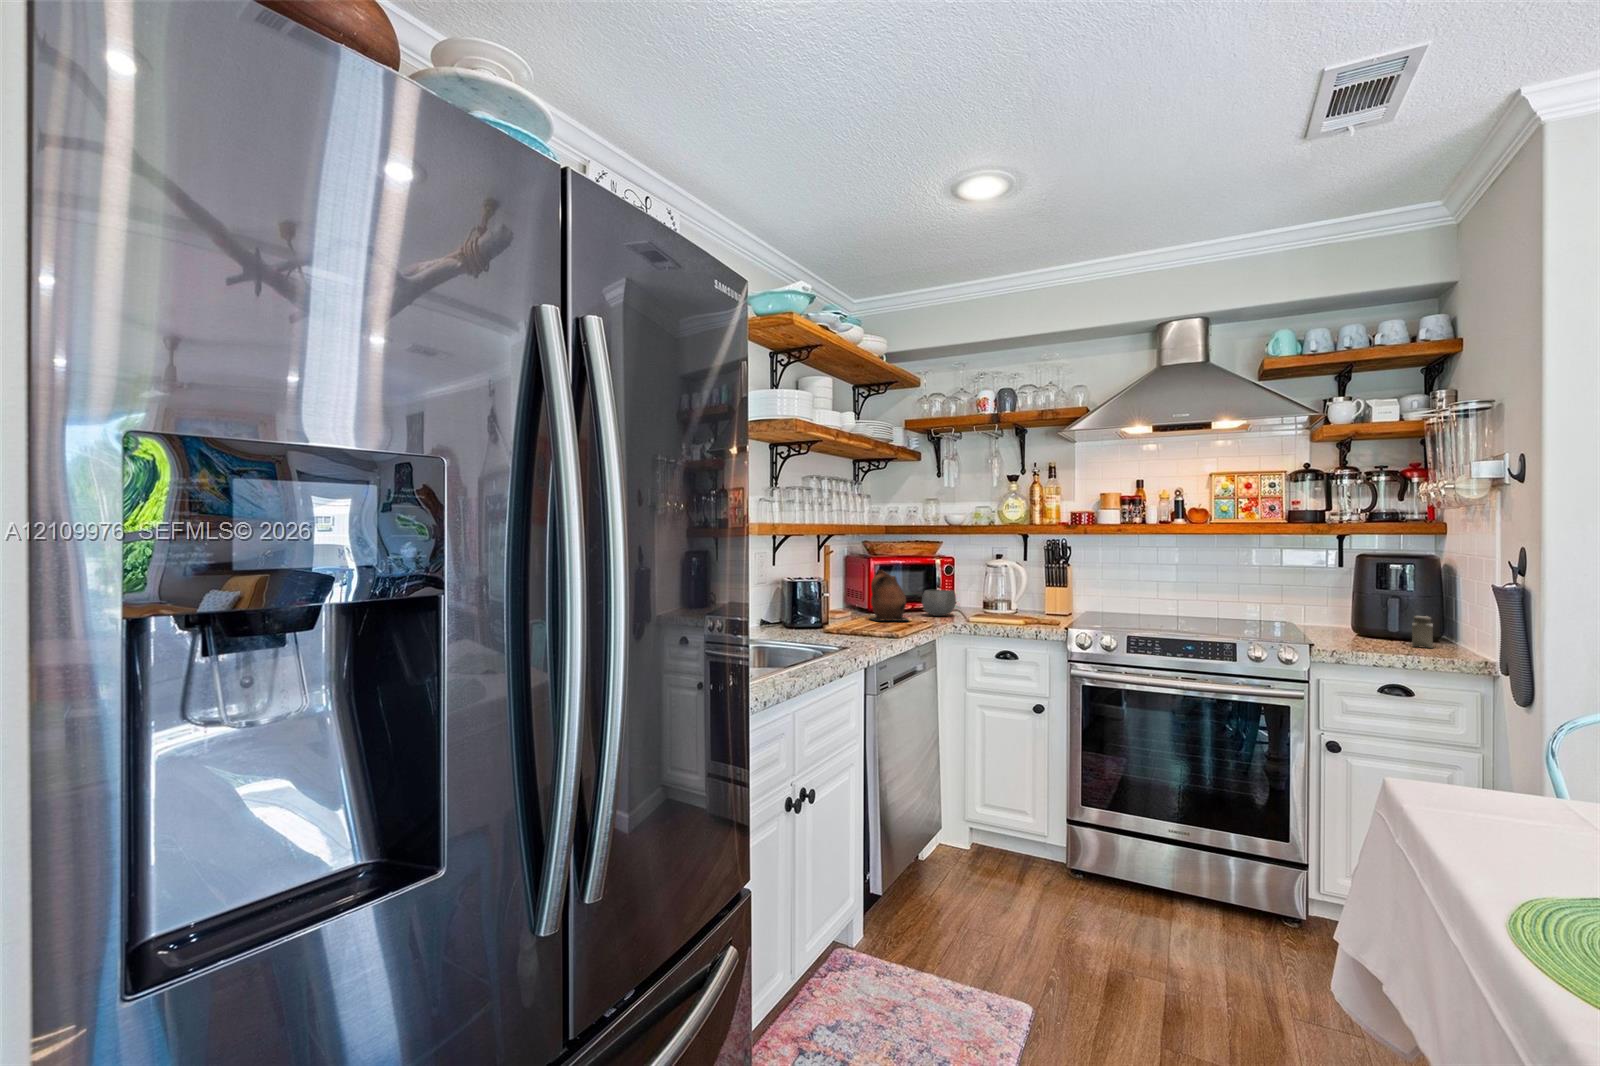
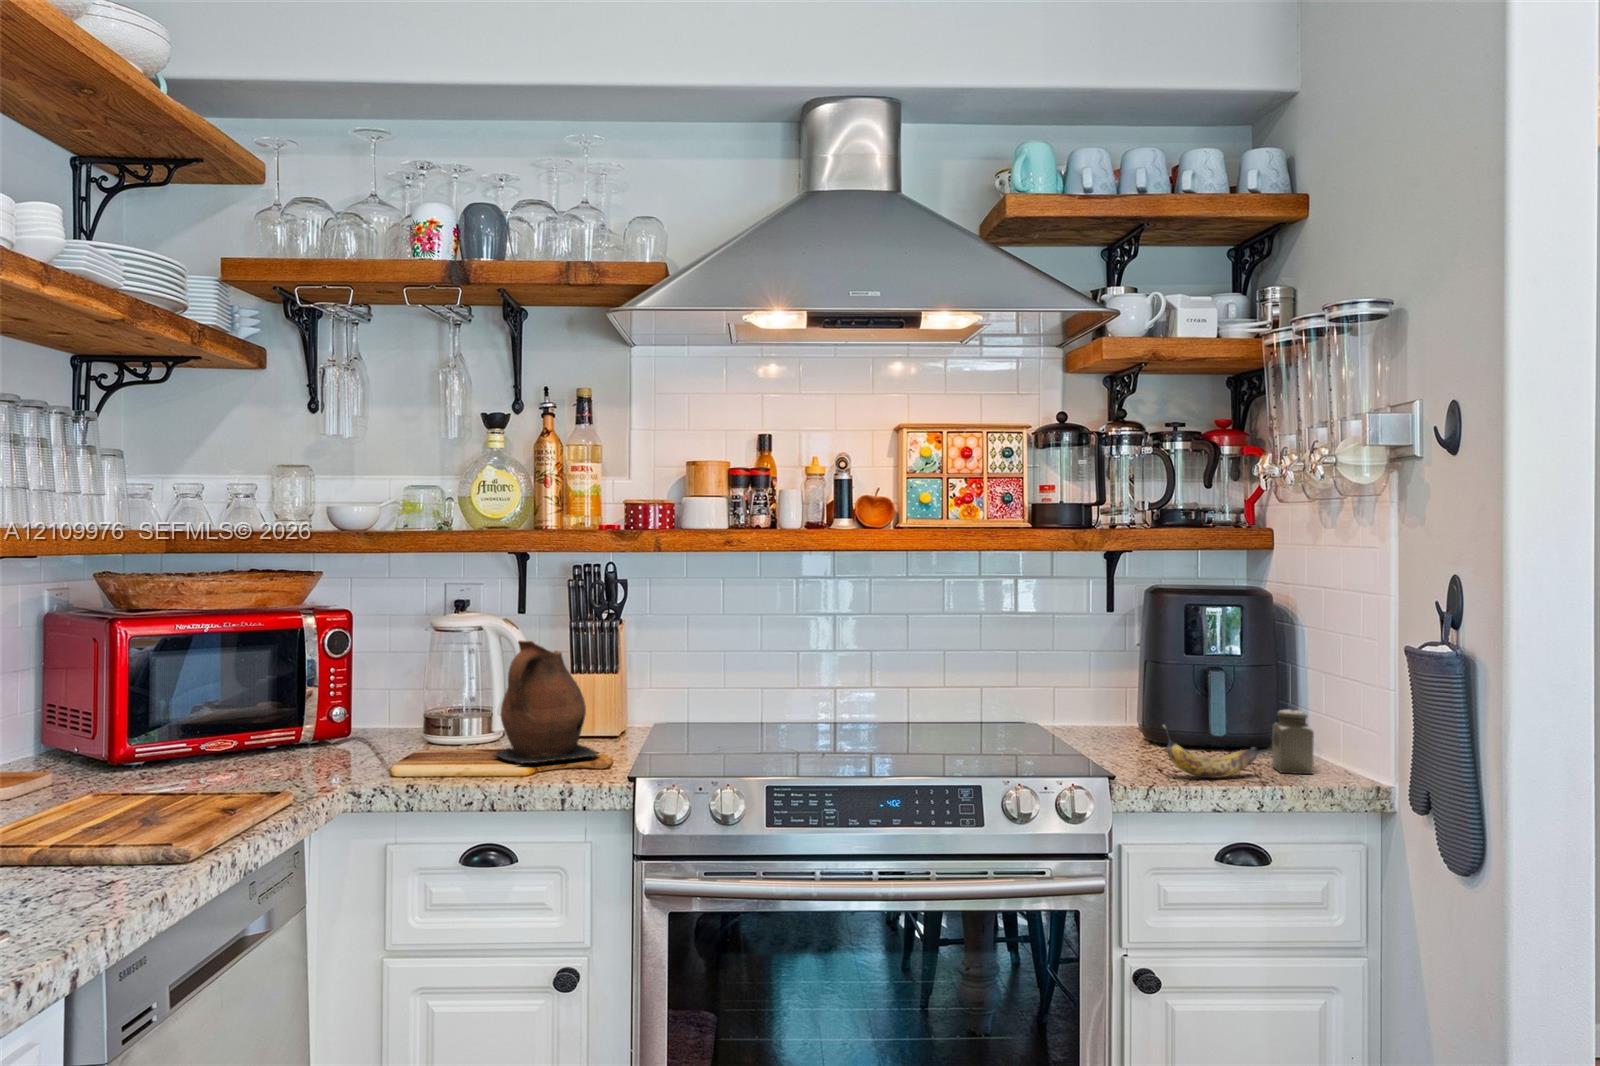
ceramic pitcher: present [870,570,909,621] -> present [496,641,599,763]
ceramic bowl: present [922,590,956,616] -> none [250,696,349,771]
banana: none [1335,618,1394,645] -> present [1163,725,1258,778]

